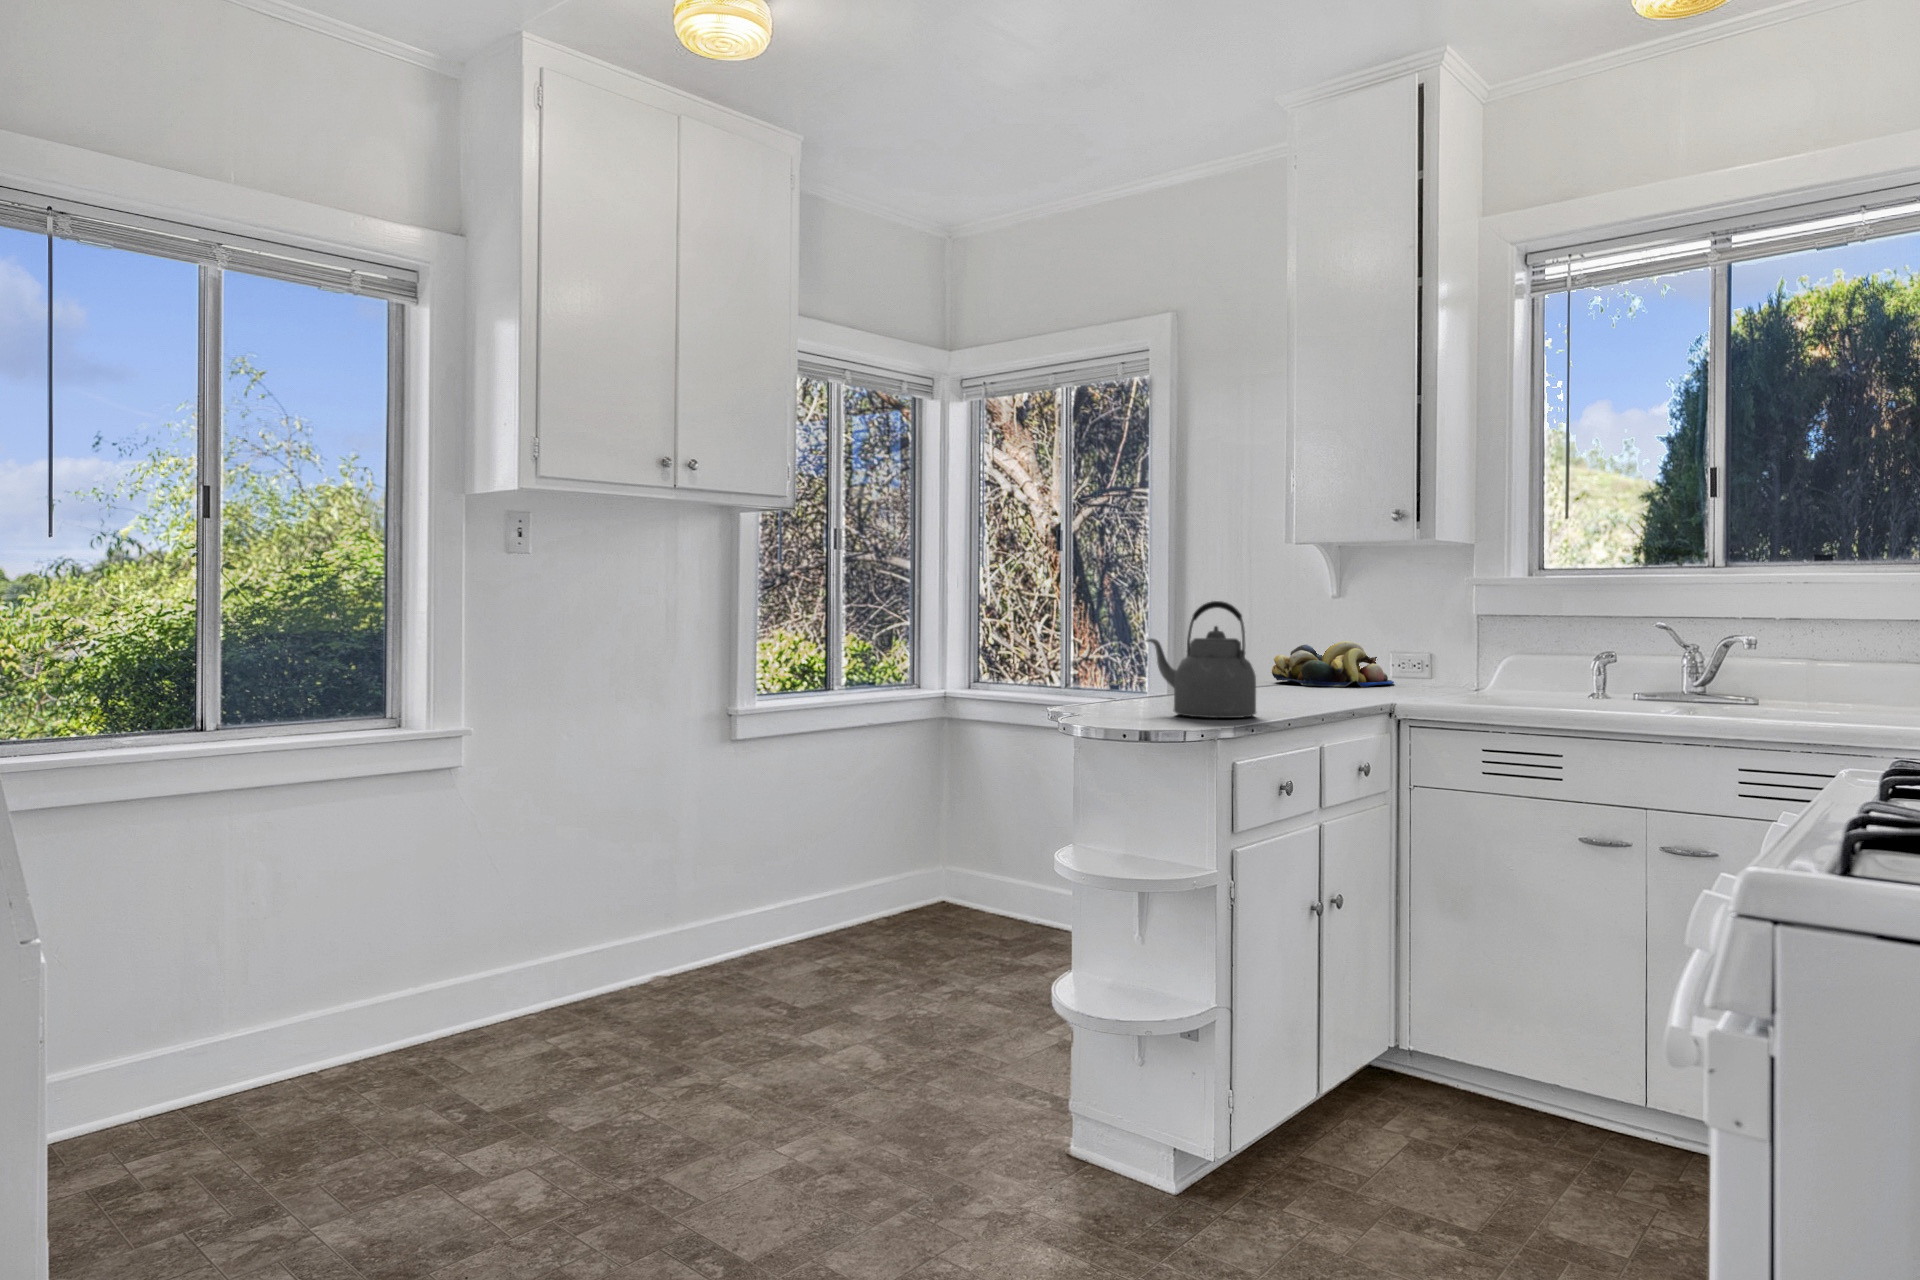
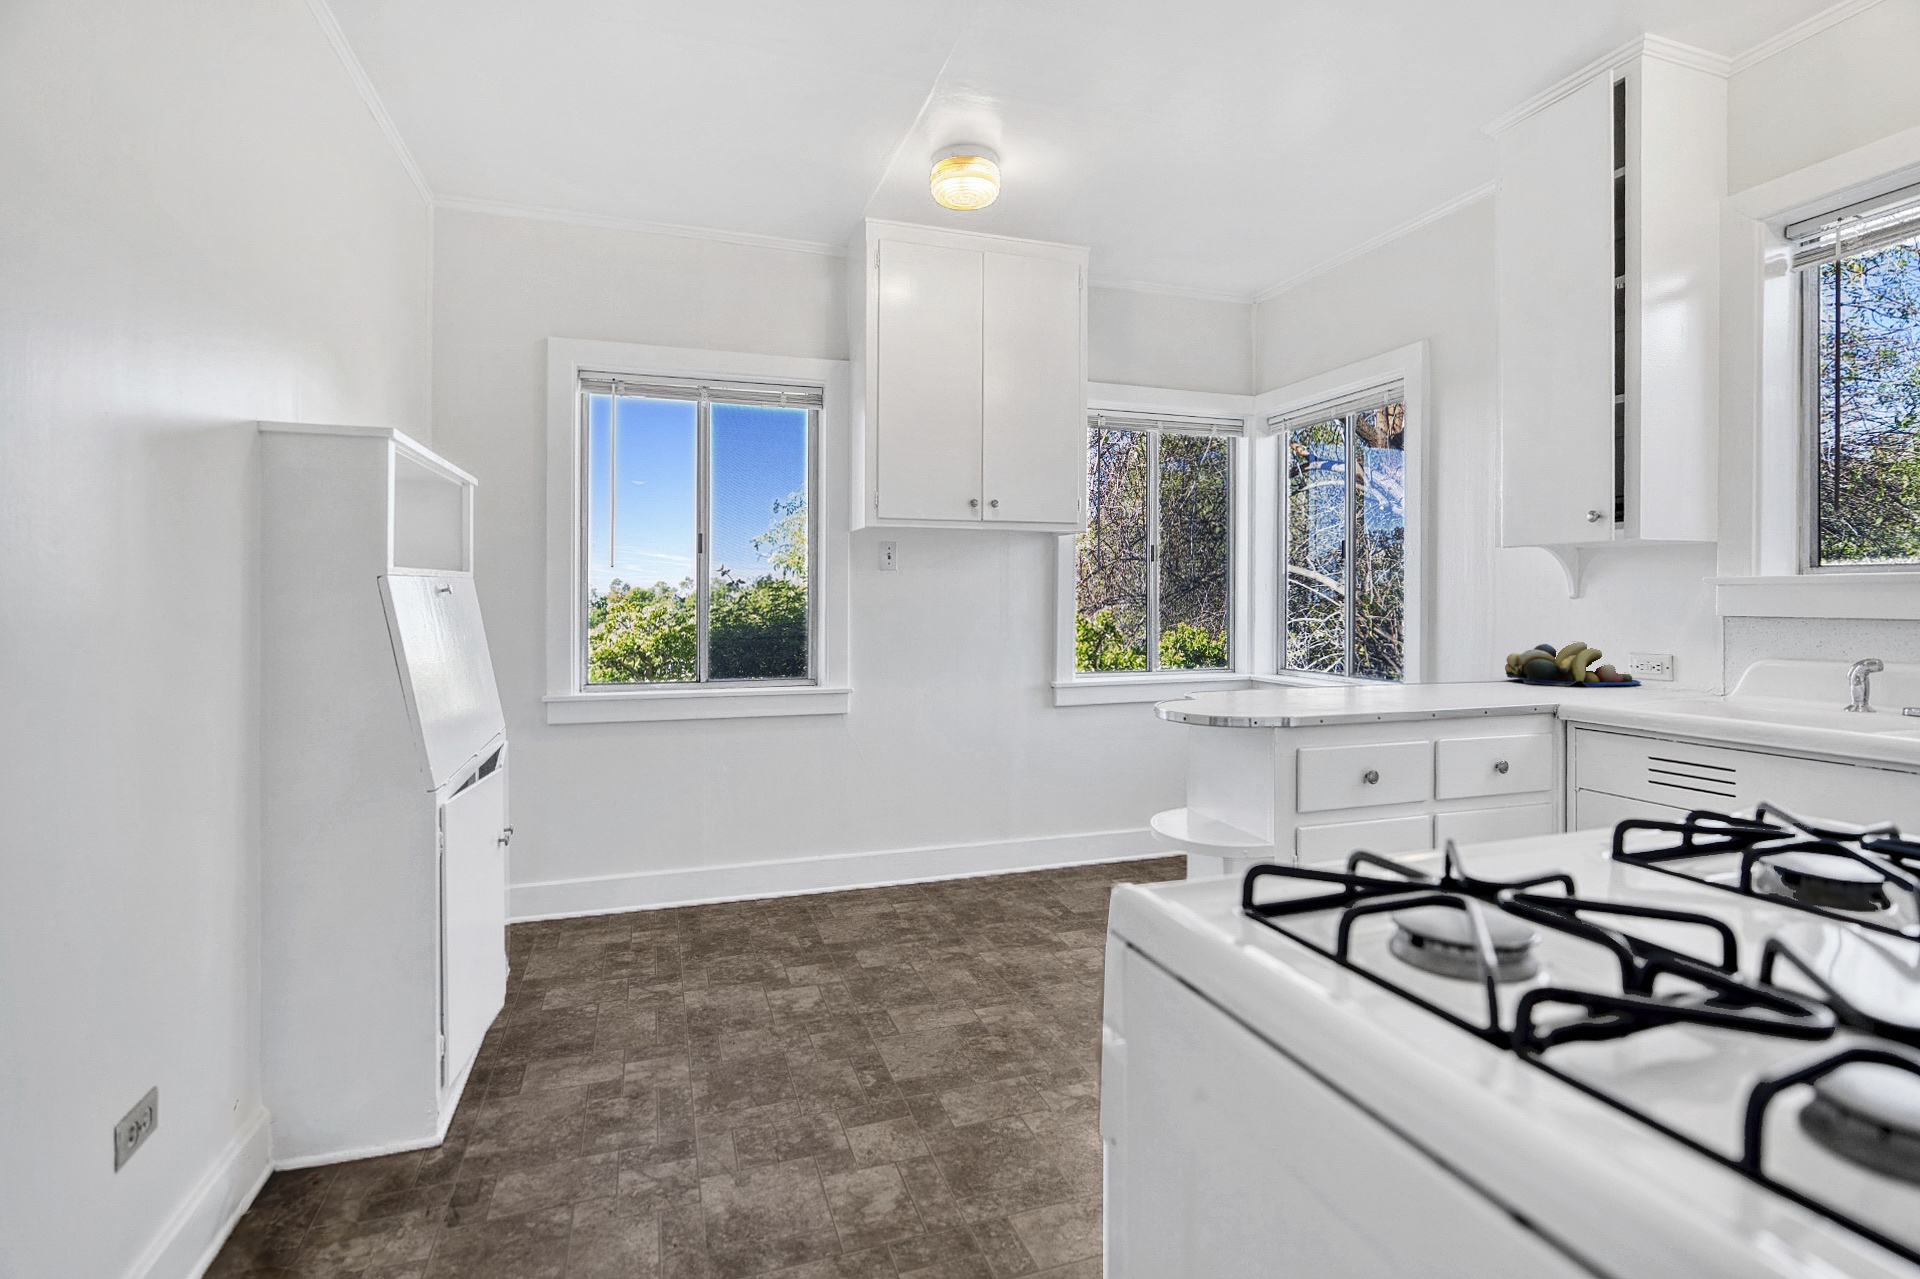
kettle: present [1146,601,1256,718] -> none [1264,606,1351,710]

